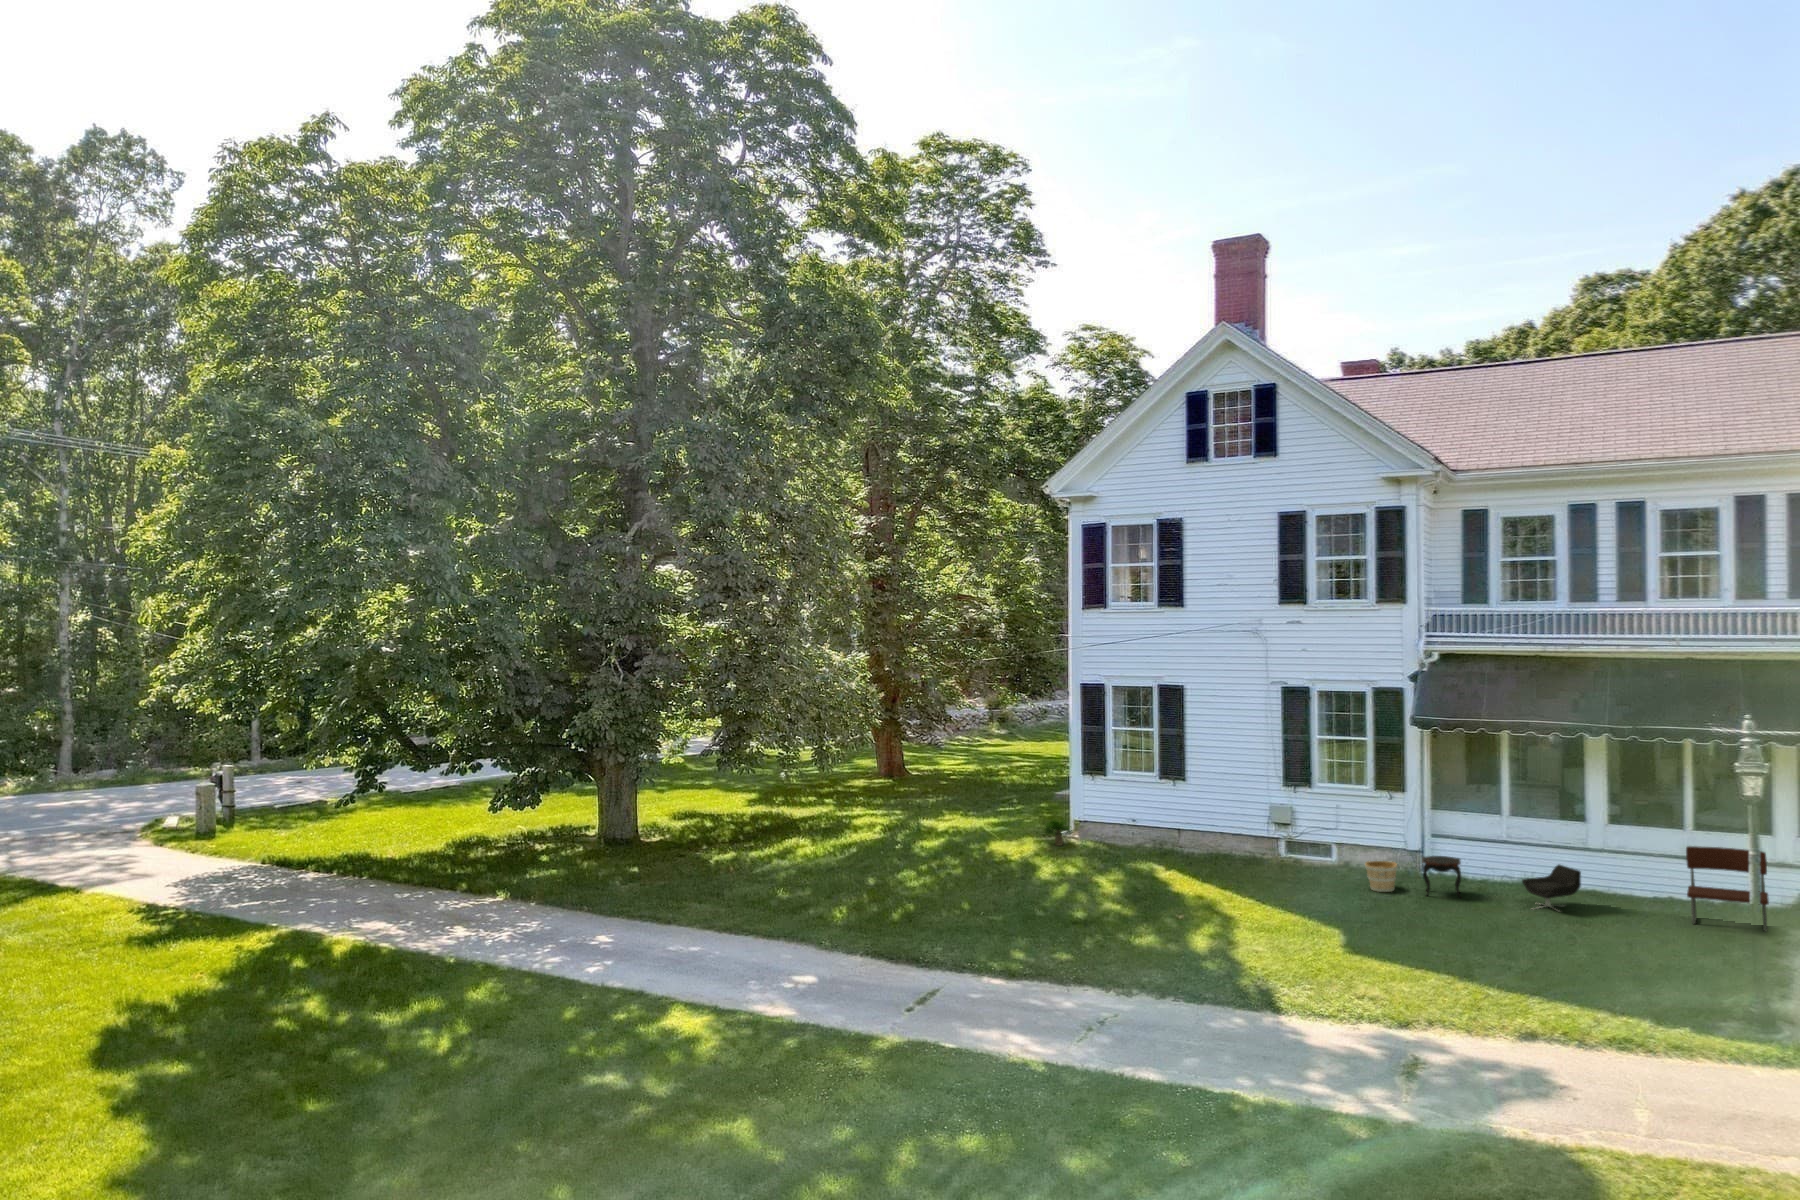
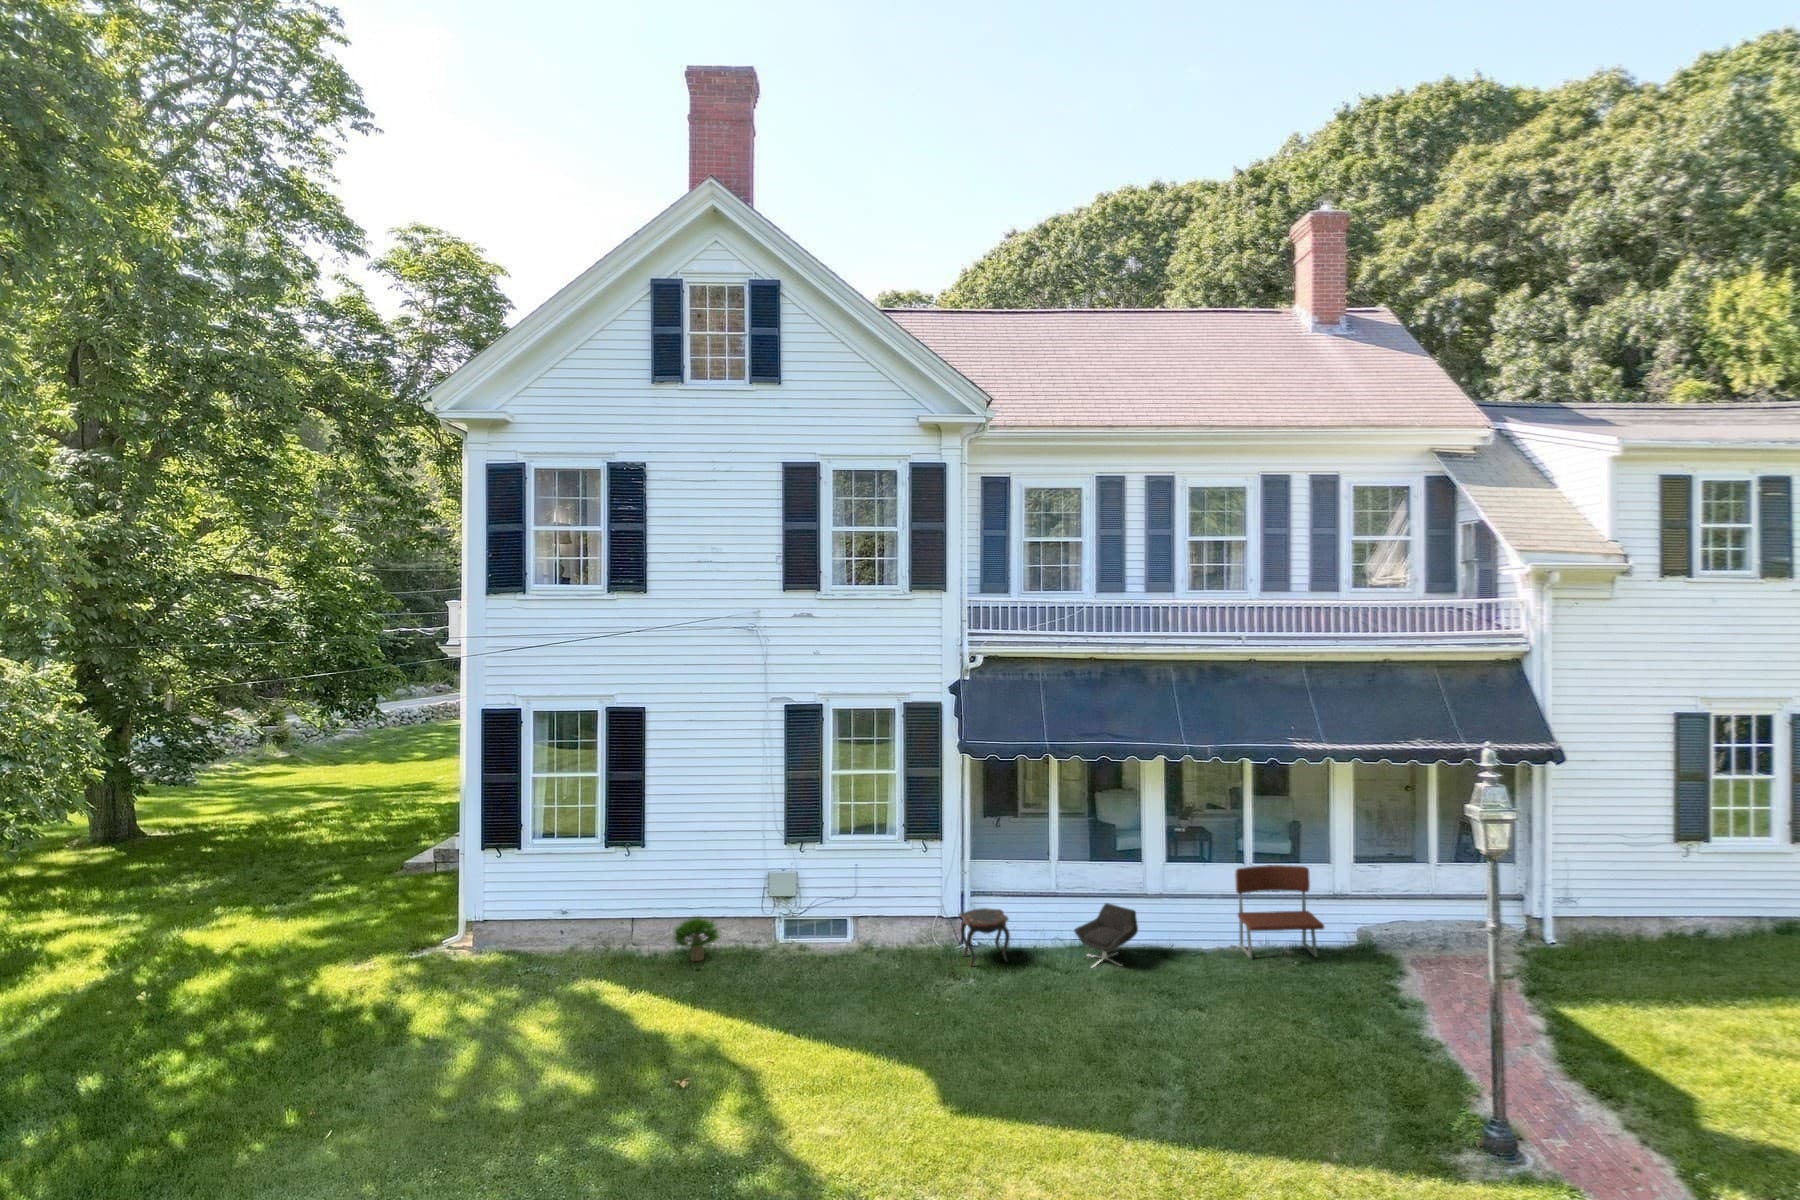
potted plant: present [1044,819,1072,846] -> present [673,916,719,961]
wooden bucket: present [1365,861,1397,892] -> none [893,924,934,970]

